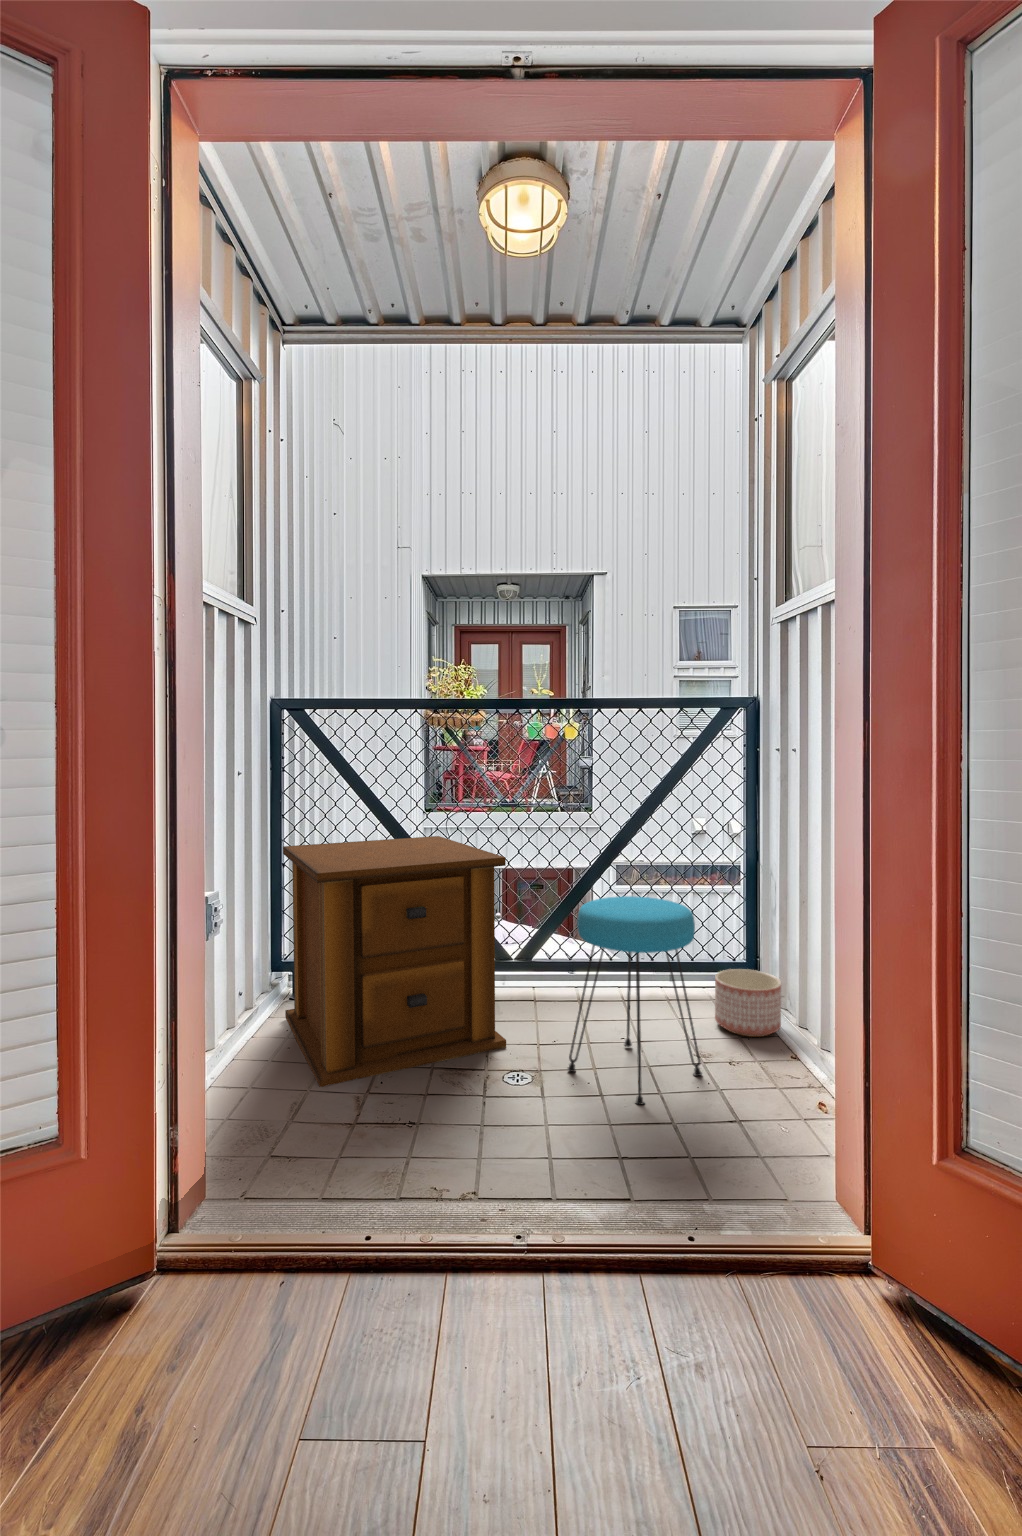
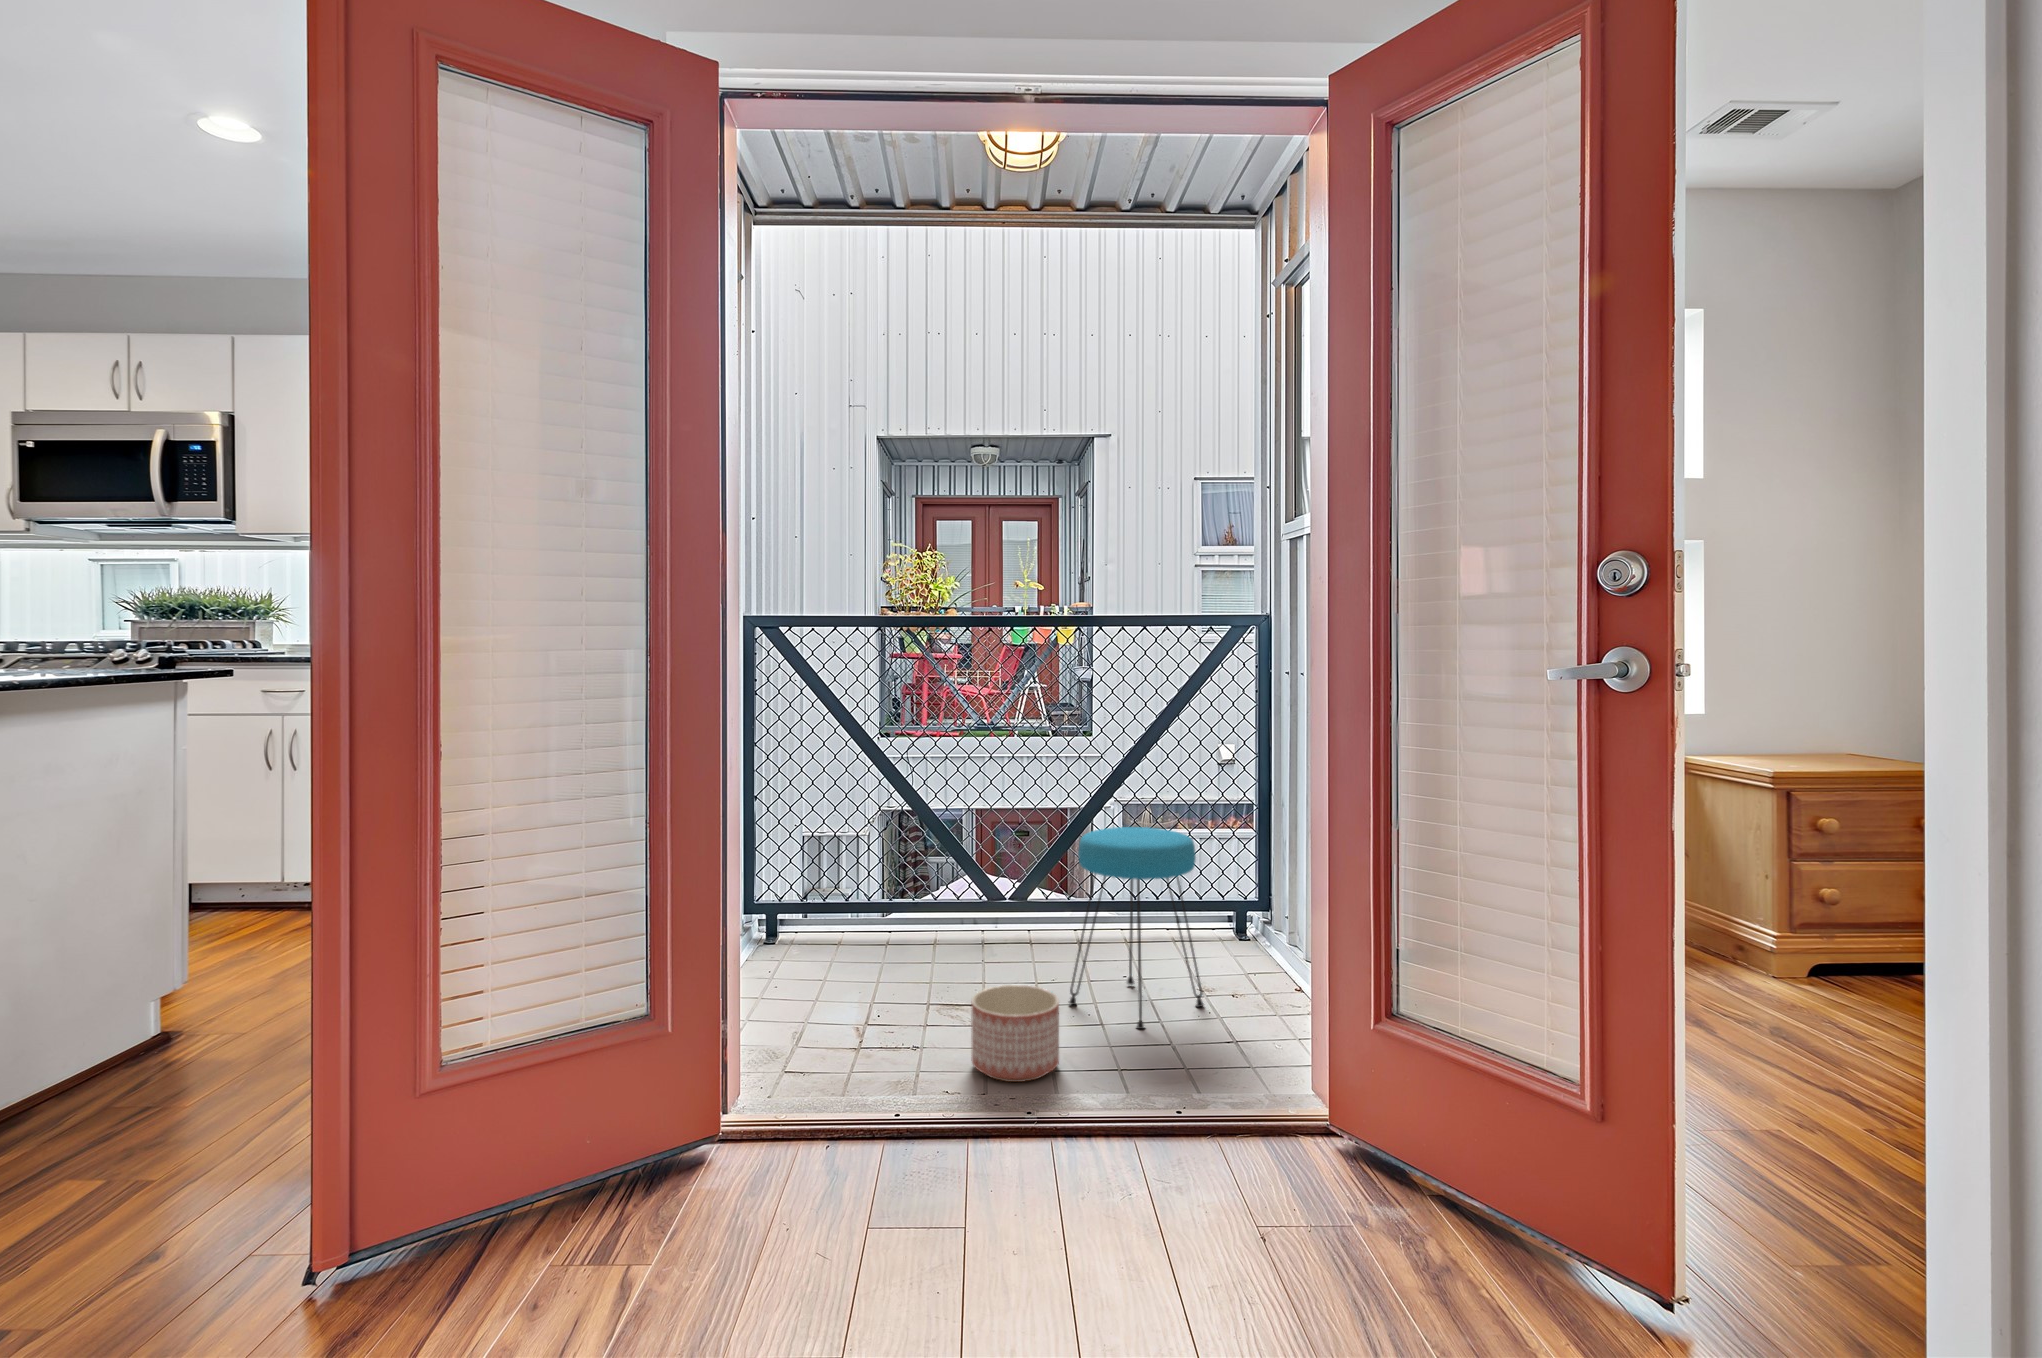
side table: present [283,836,506,1087] -> none [760,765,1004,1023]
planter: present [715,969,781,1037] -> present [971,985,1059,1082]

